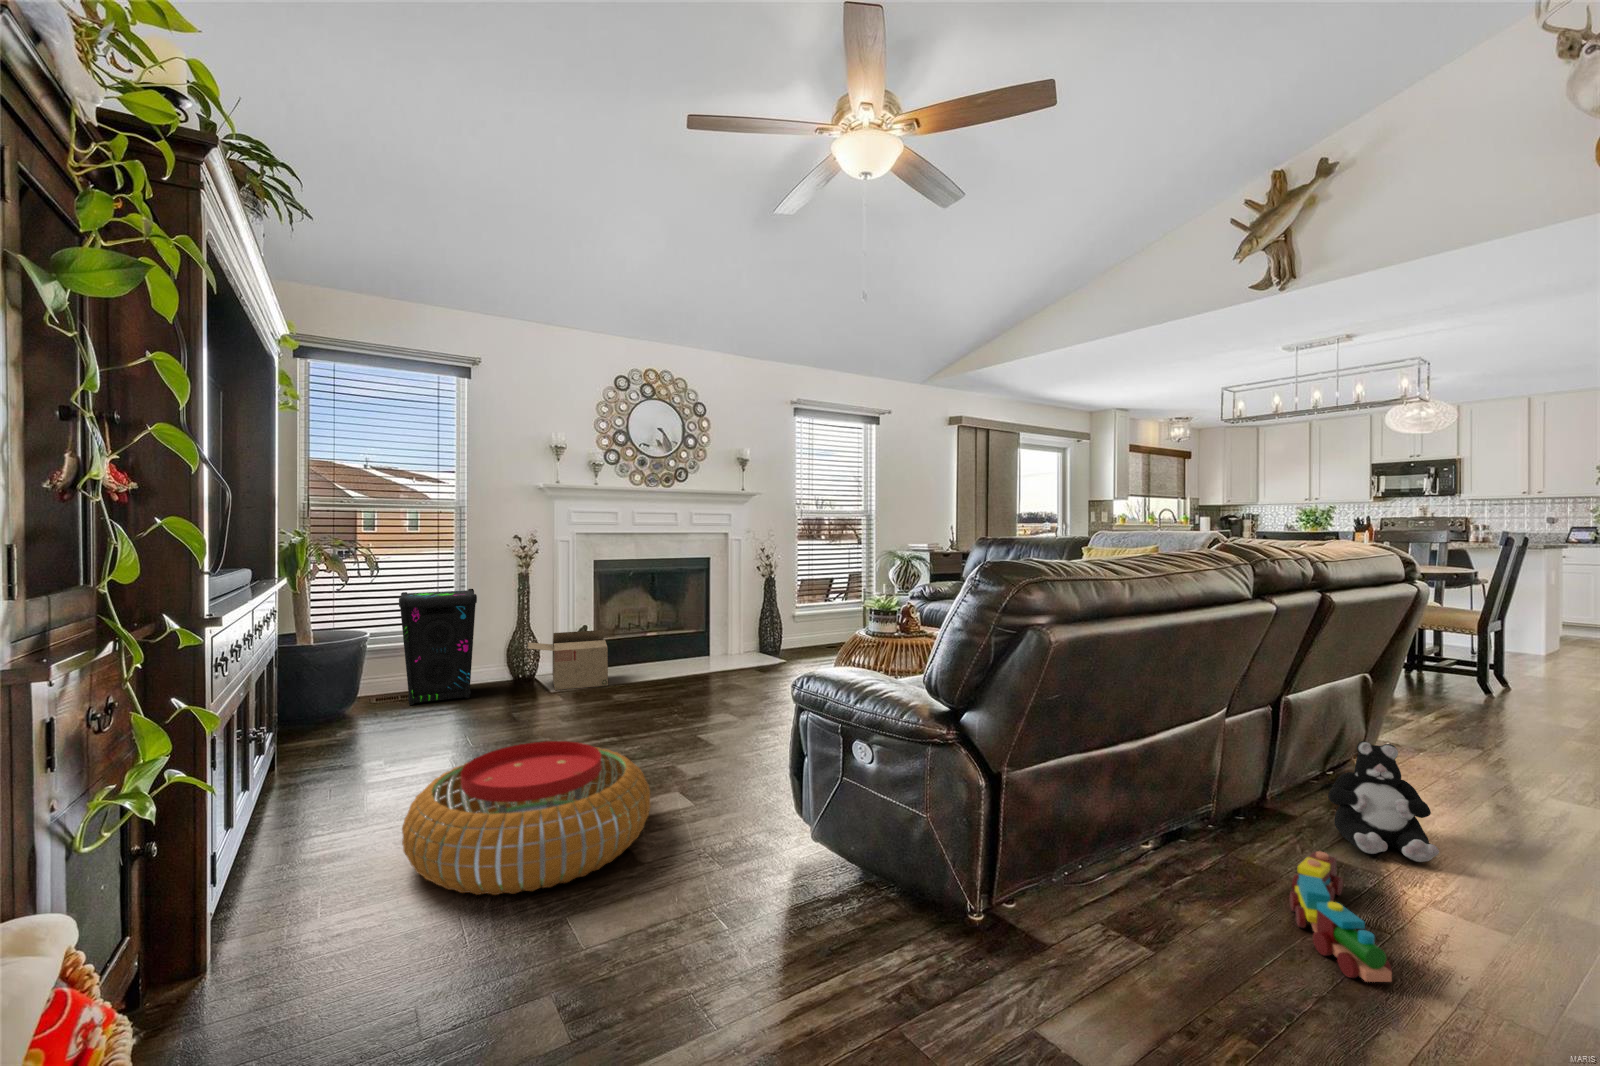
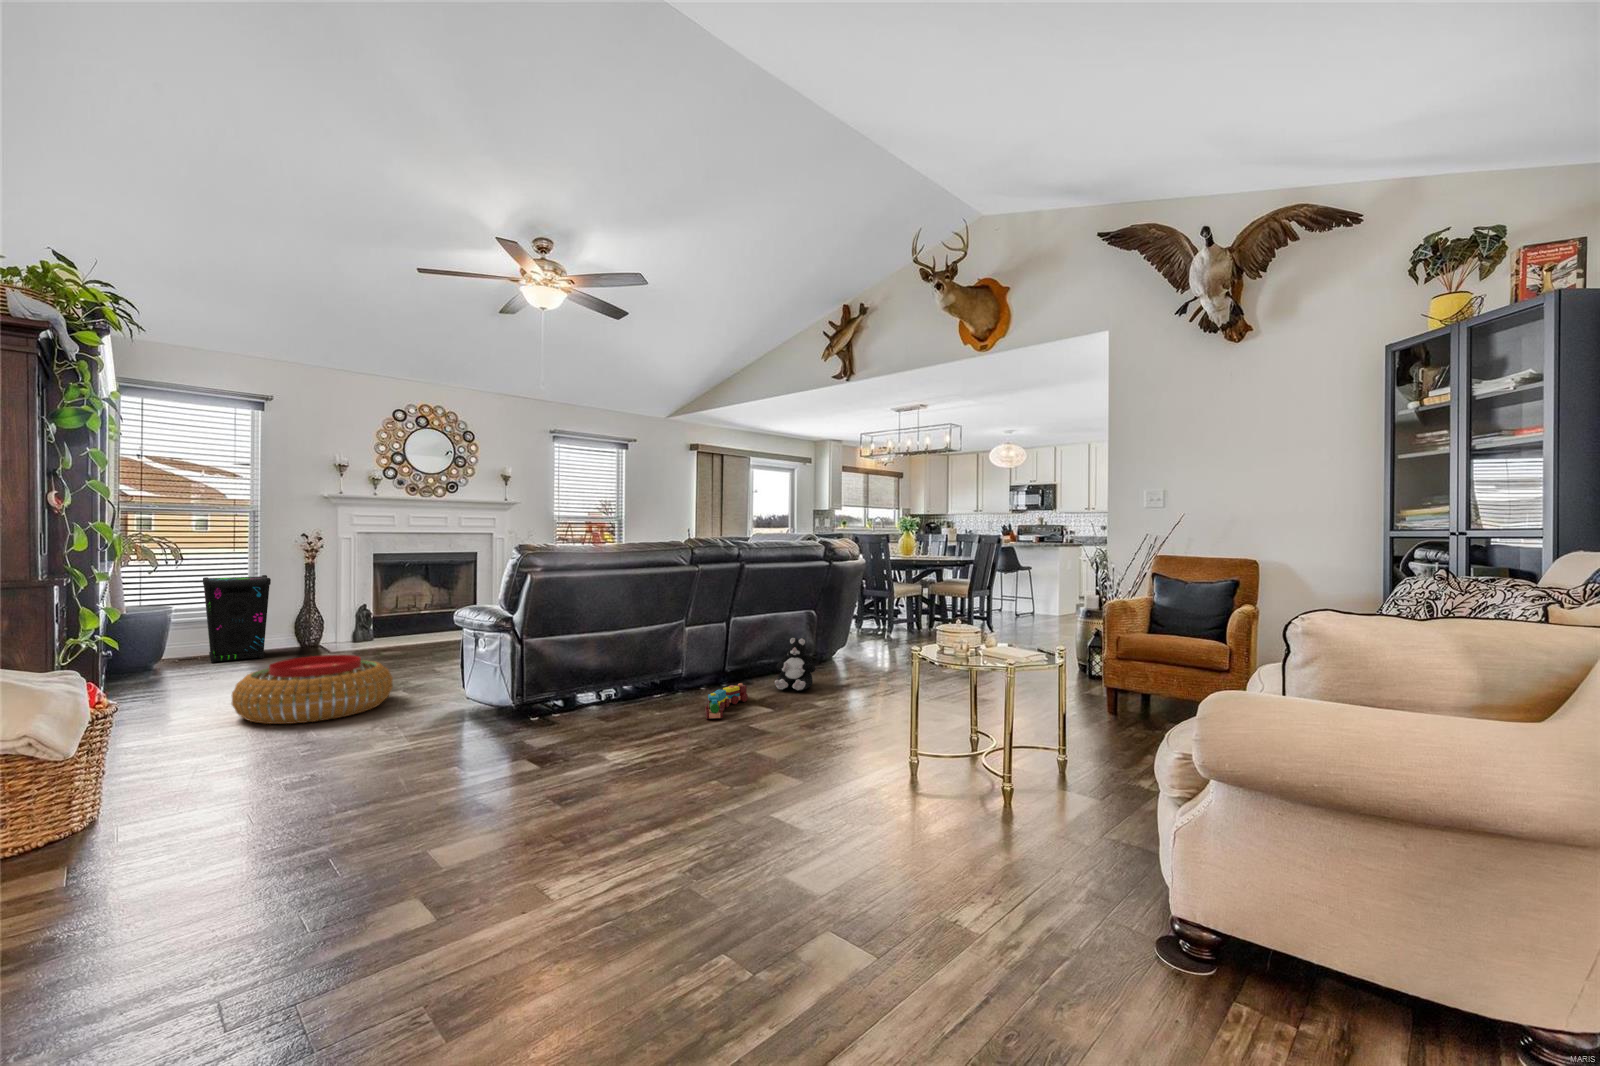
cardboard box: present [528,630,608,690] -> none [314,607,383,652]

